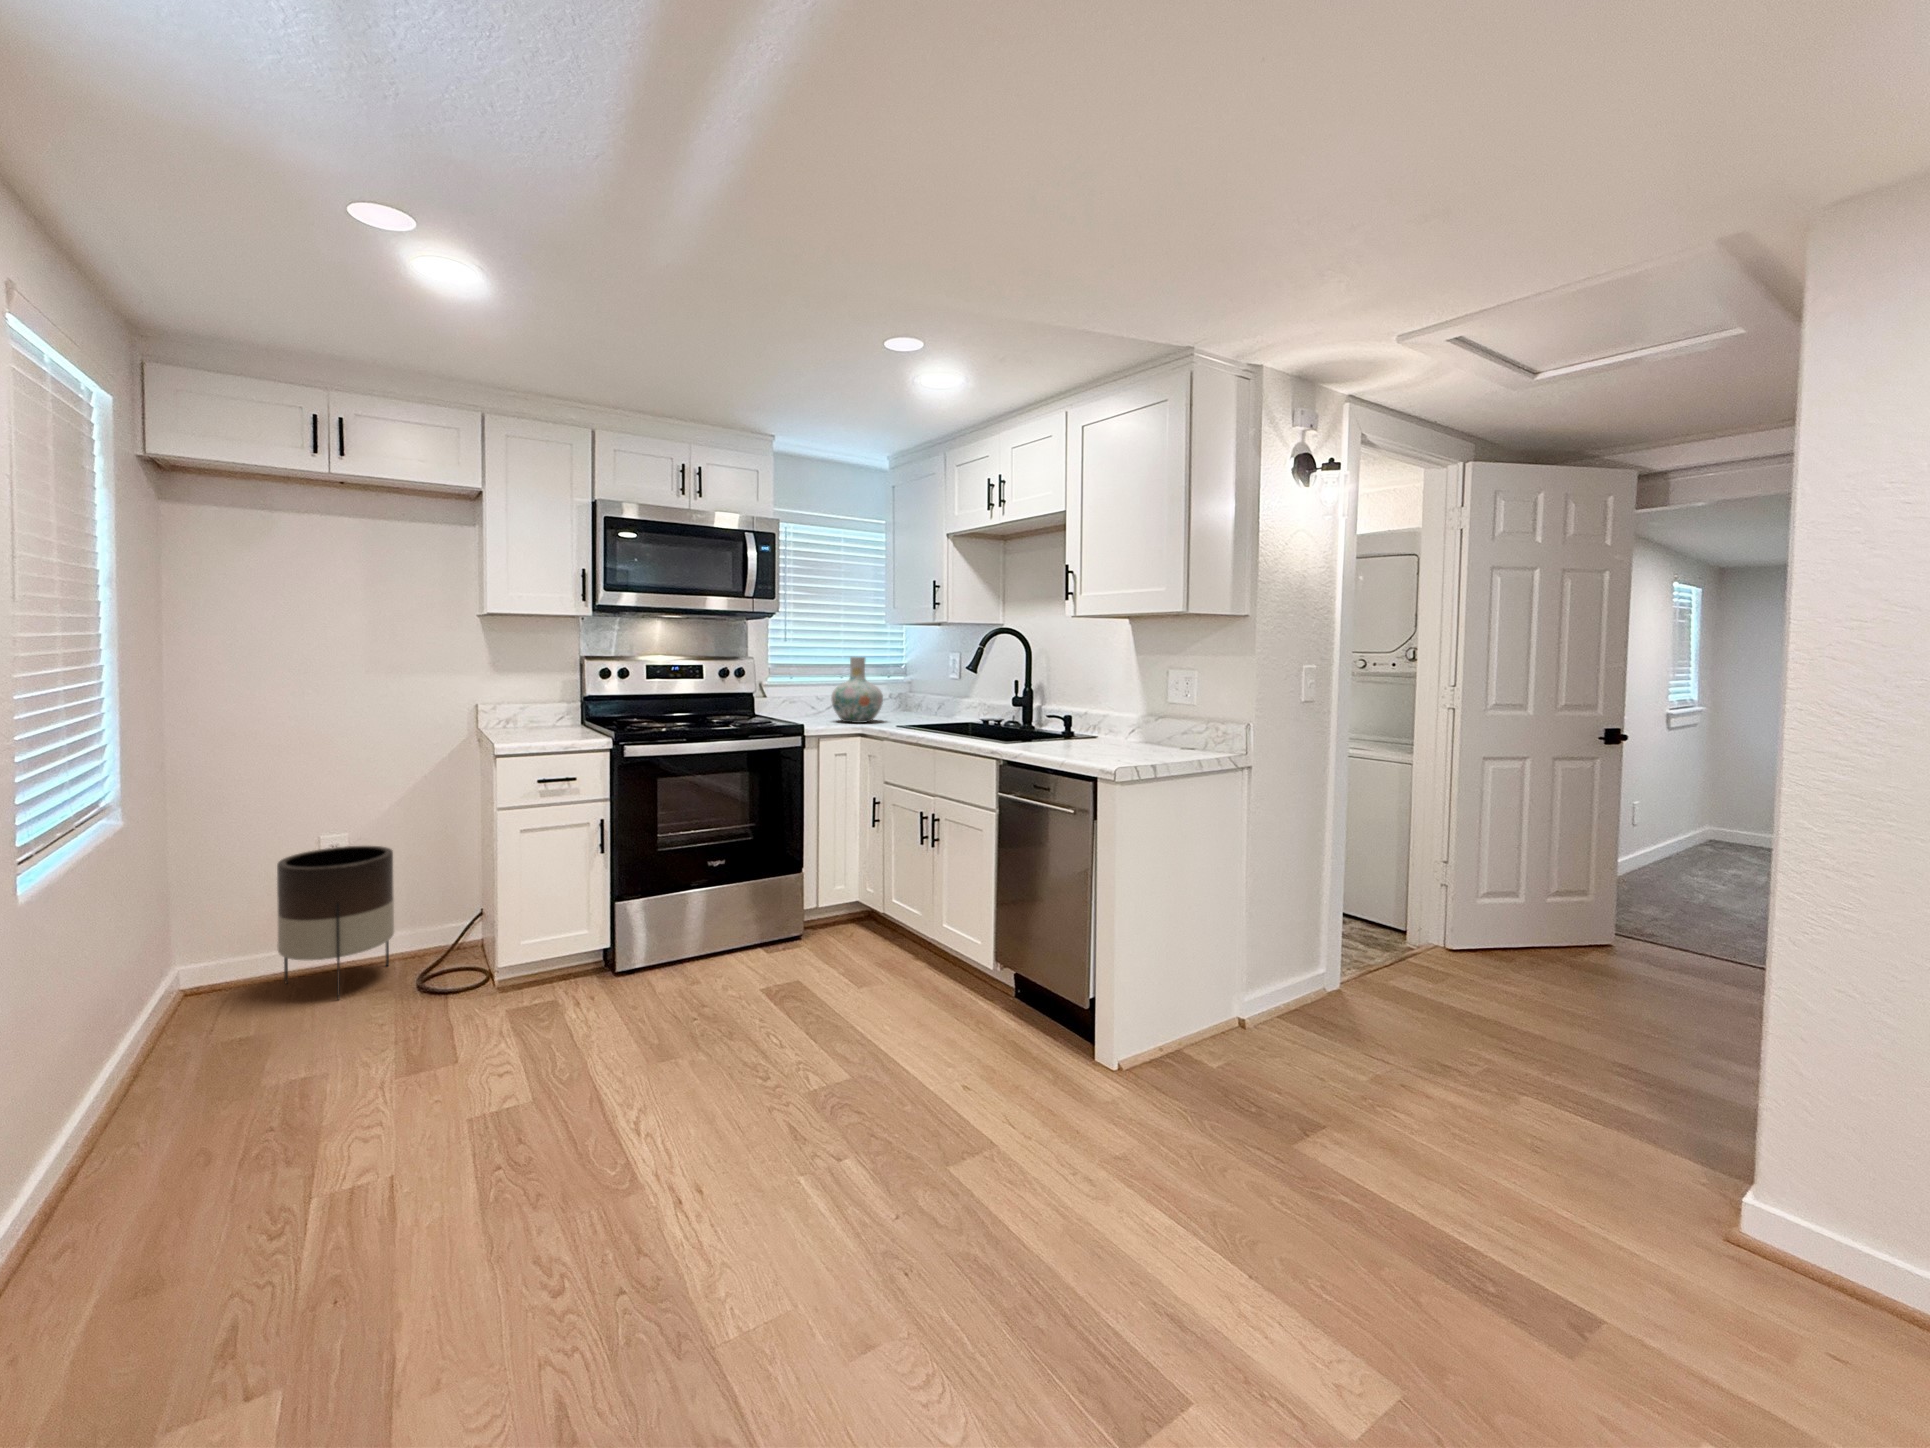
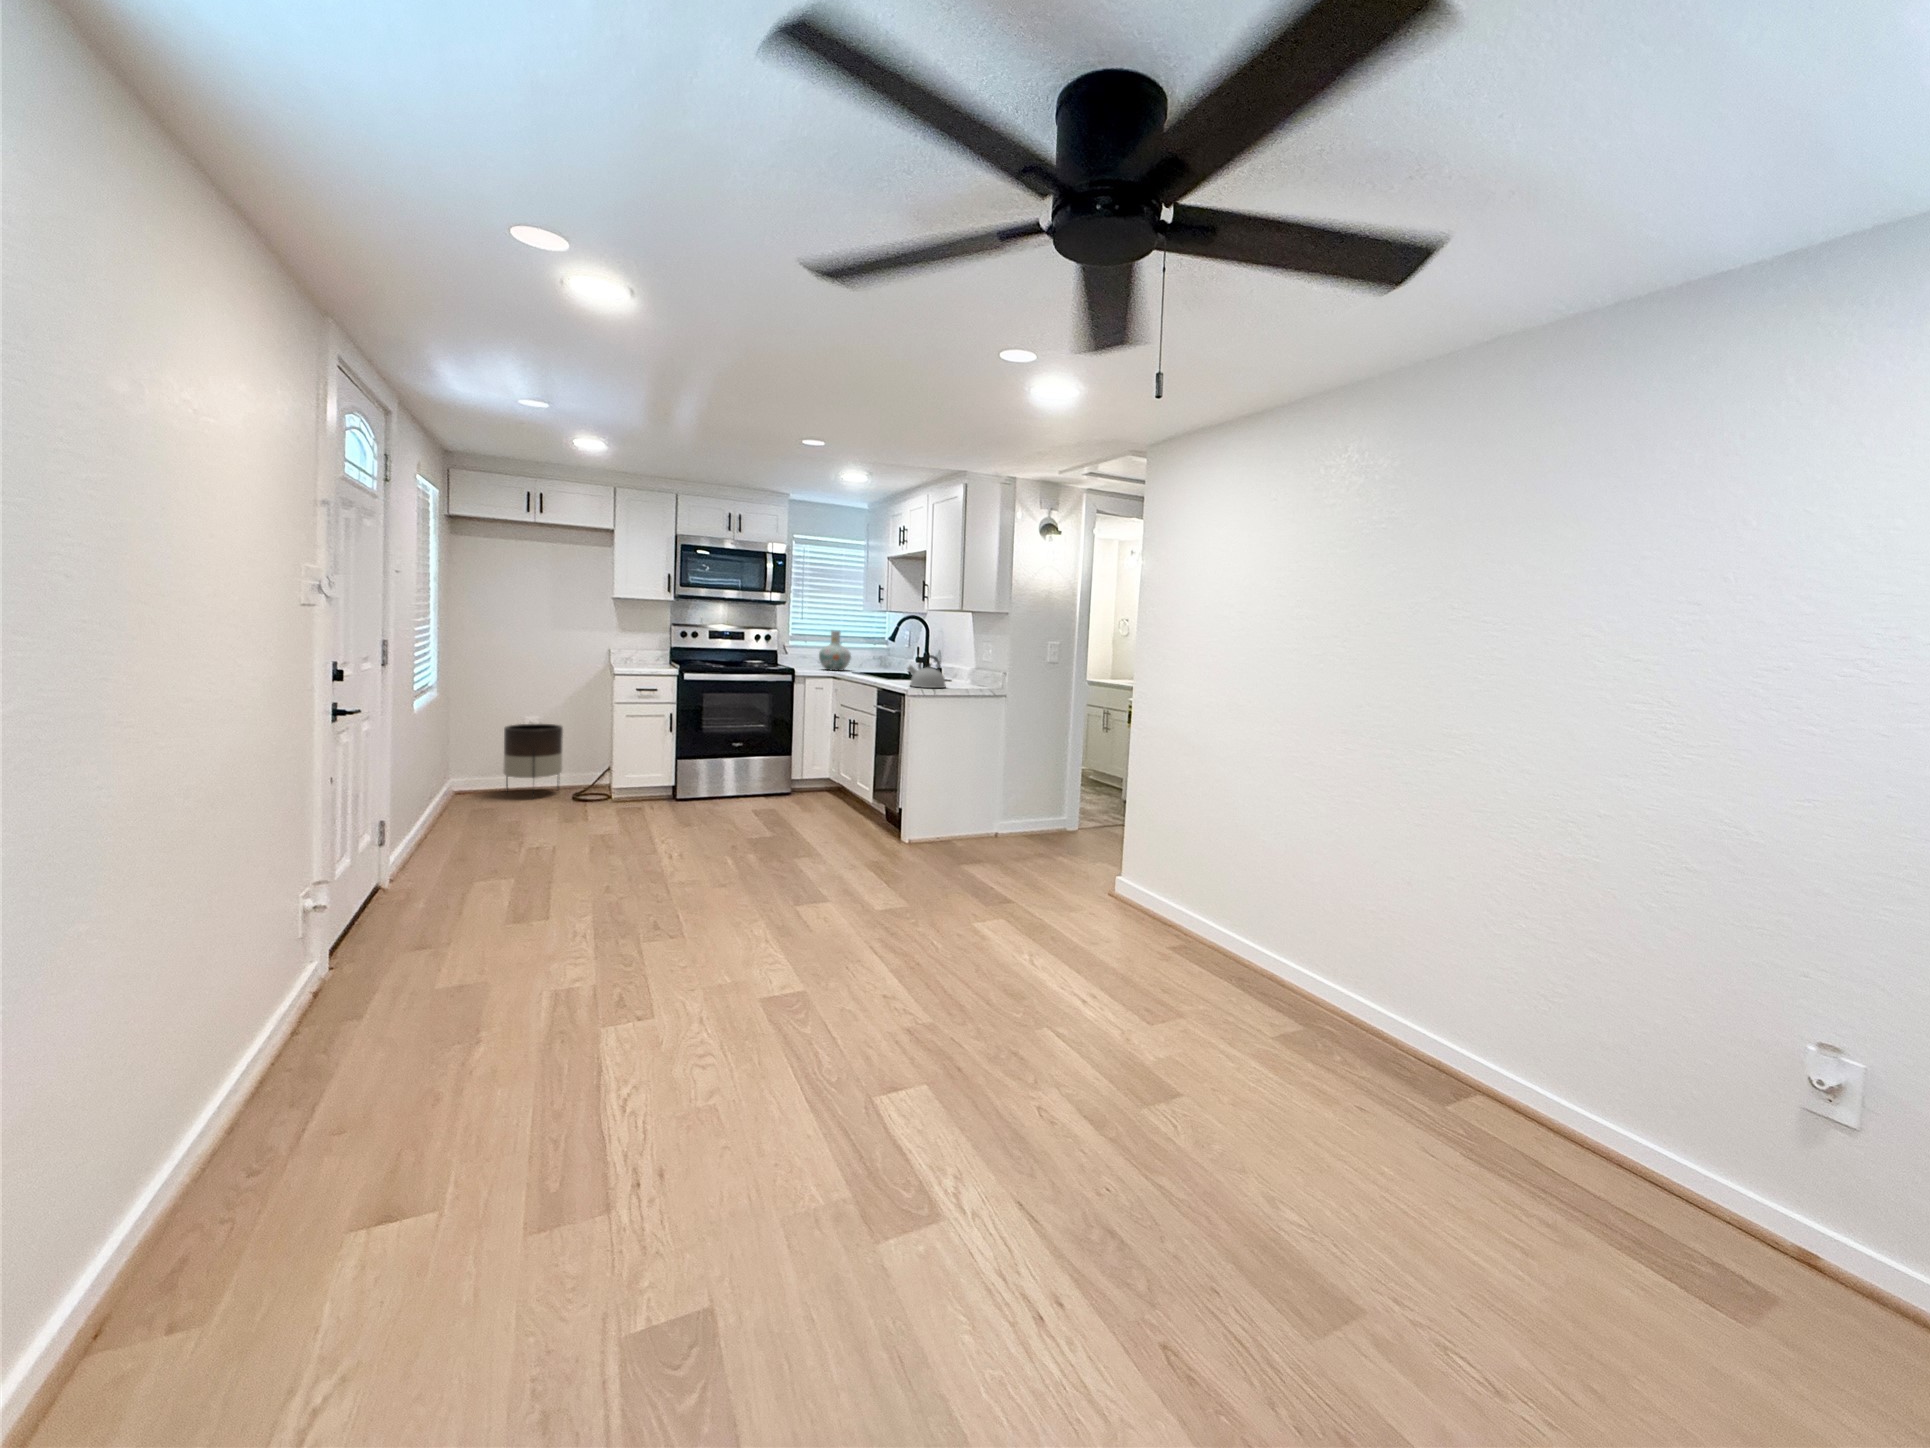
kettle: none [1069,696,1143,759] -> present [907,655,946,688]

